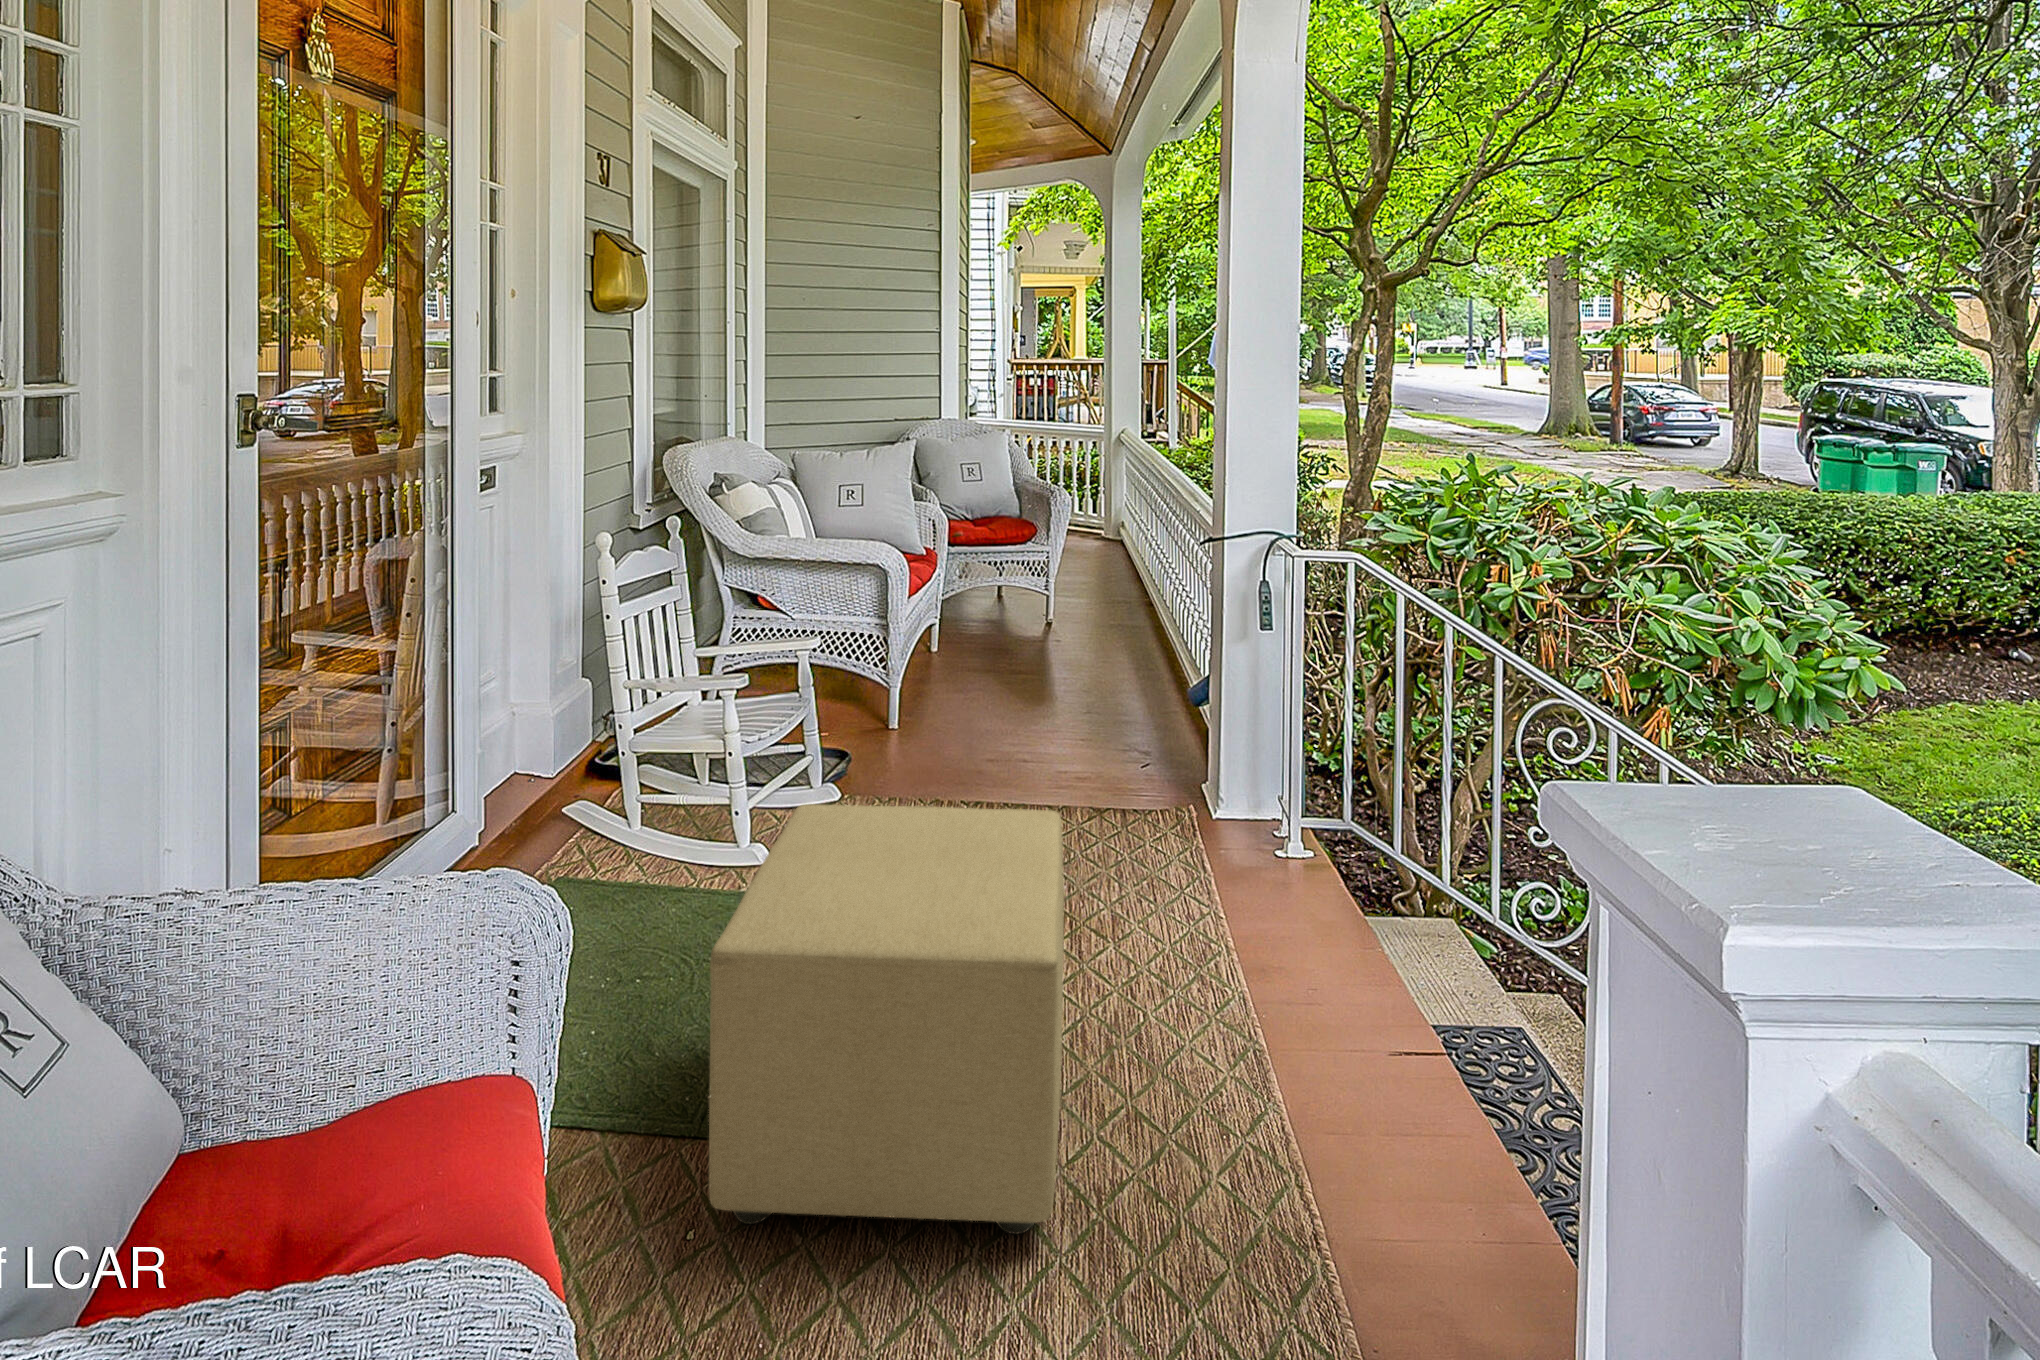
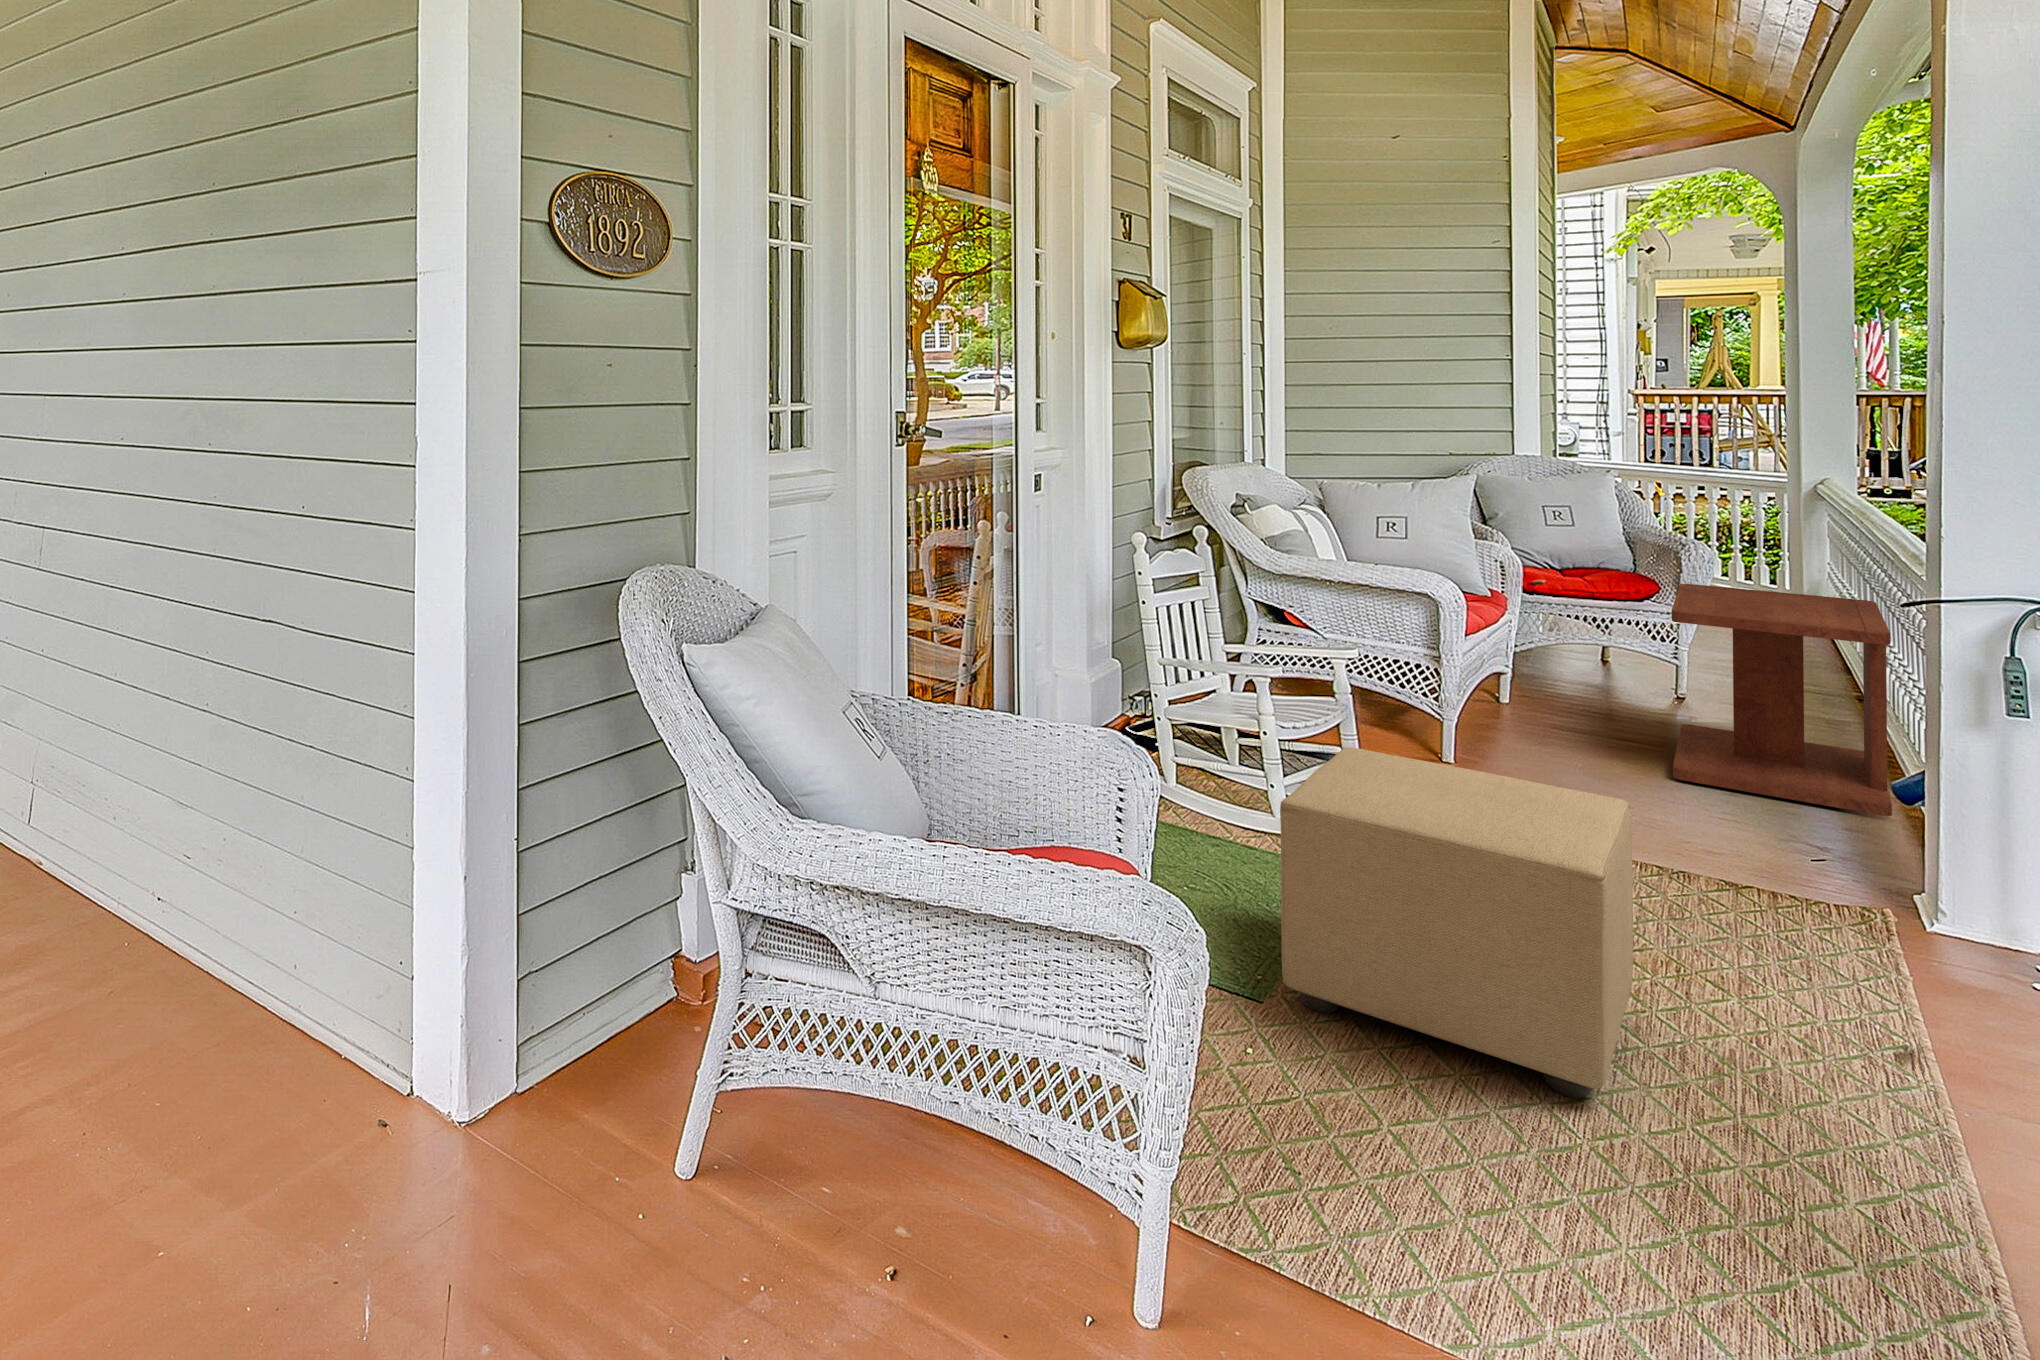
side table: none [1052,525,1181,703] -> present [1671,584,1892,816]

